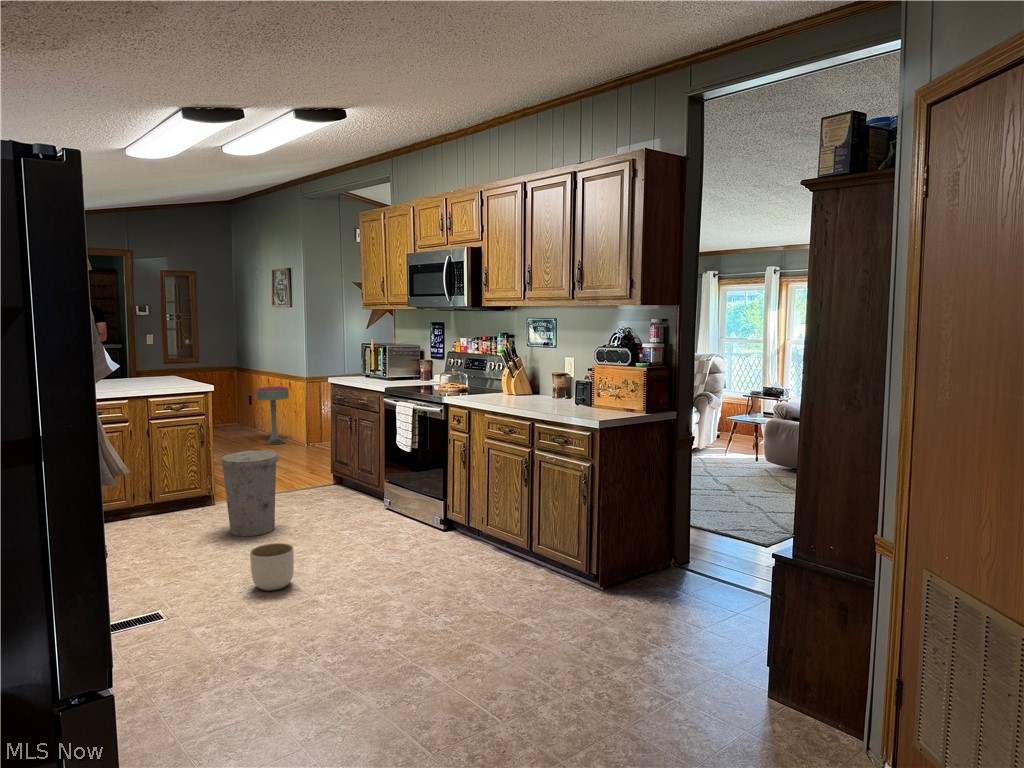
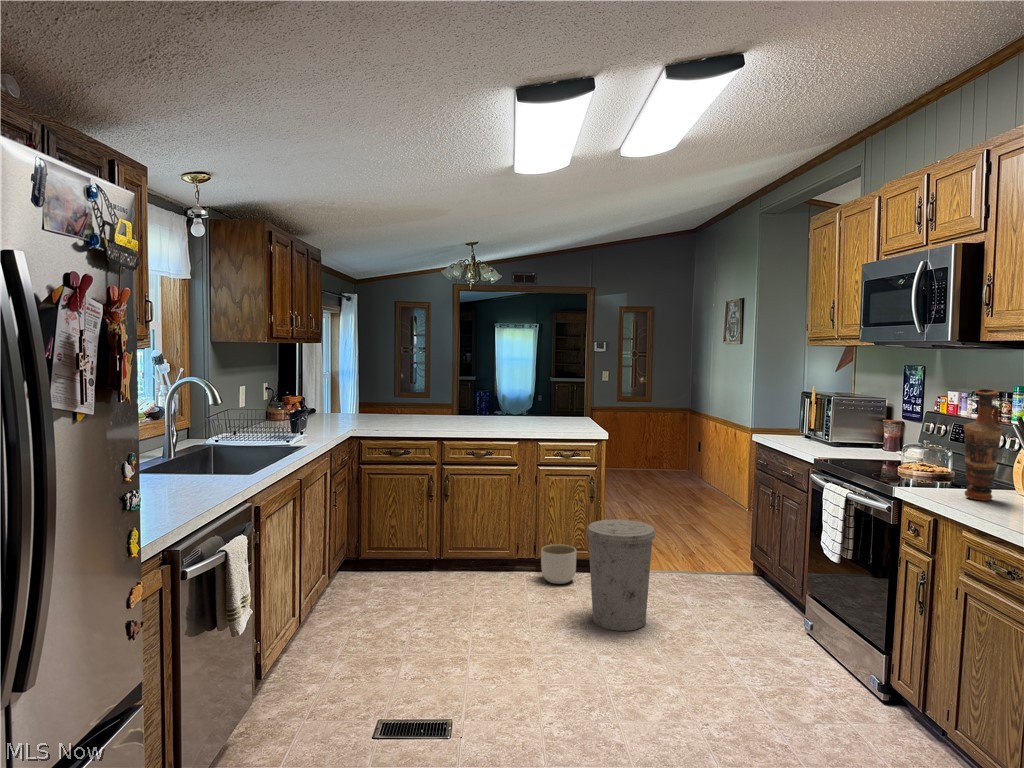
vase: none [479,334,498,399] -> present [964,389,1003,501]
bar stool: present [256,387,289,445] -> none [696,435,732,503]
planter: present [250,543,294,591] -> present [541,544,576,584]

